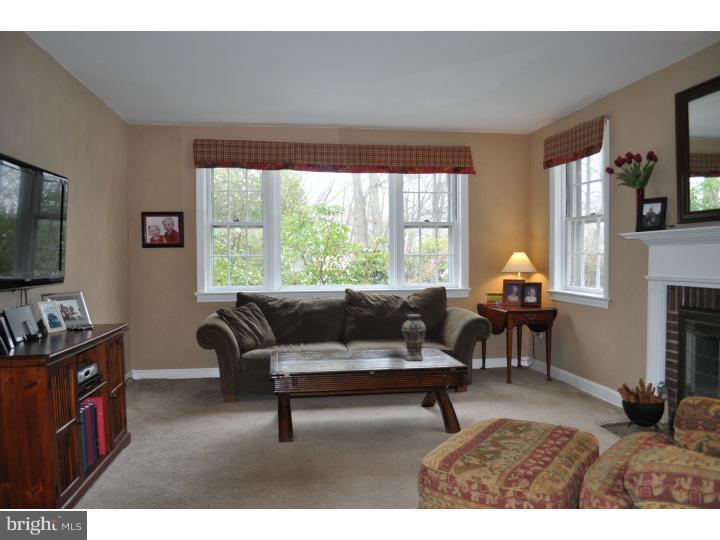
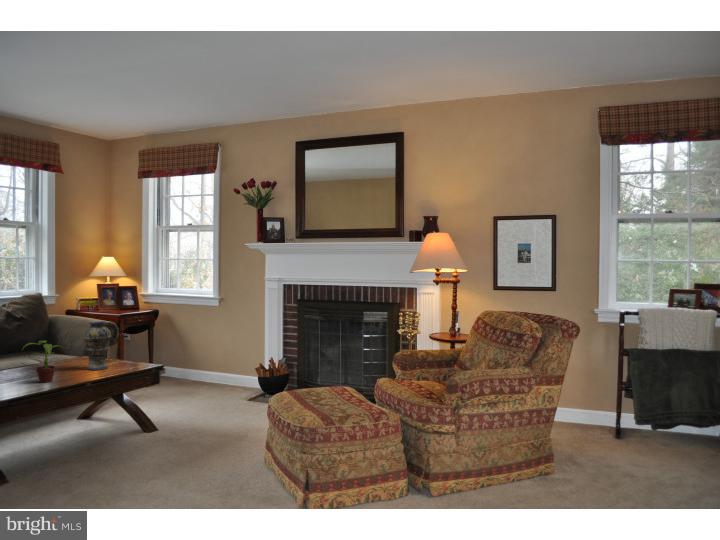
potted plant: none [339,328,373,364] -> present [22,340,59,383]

